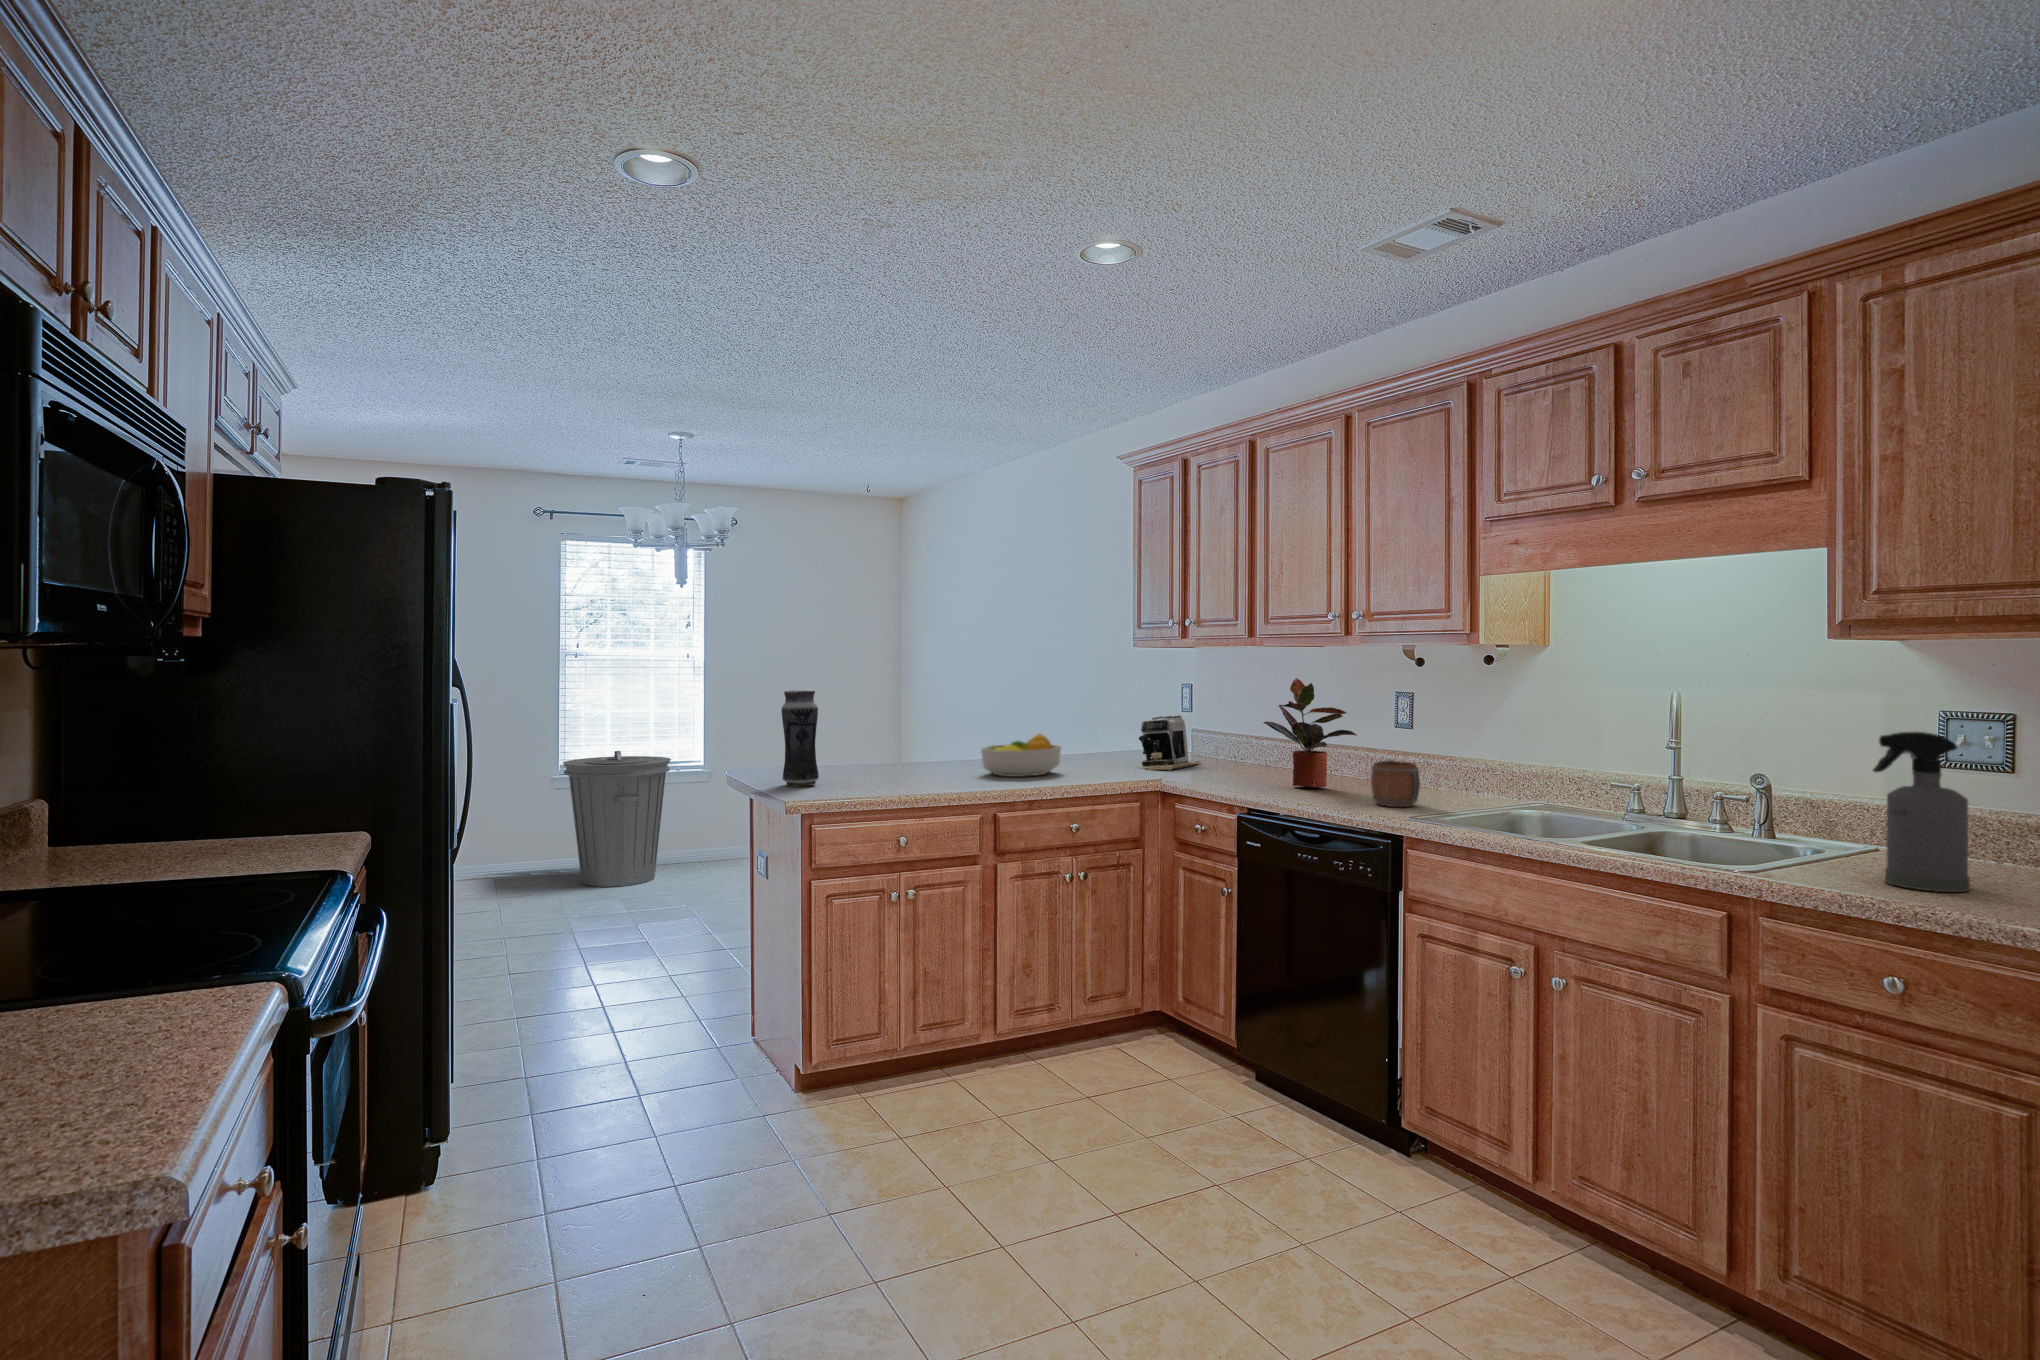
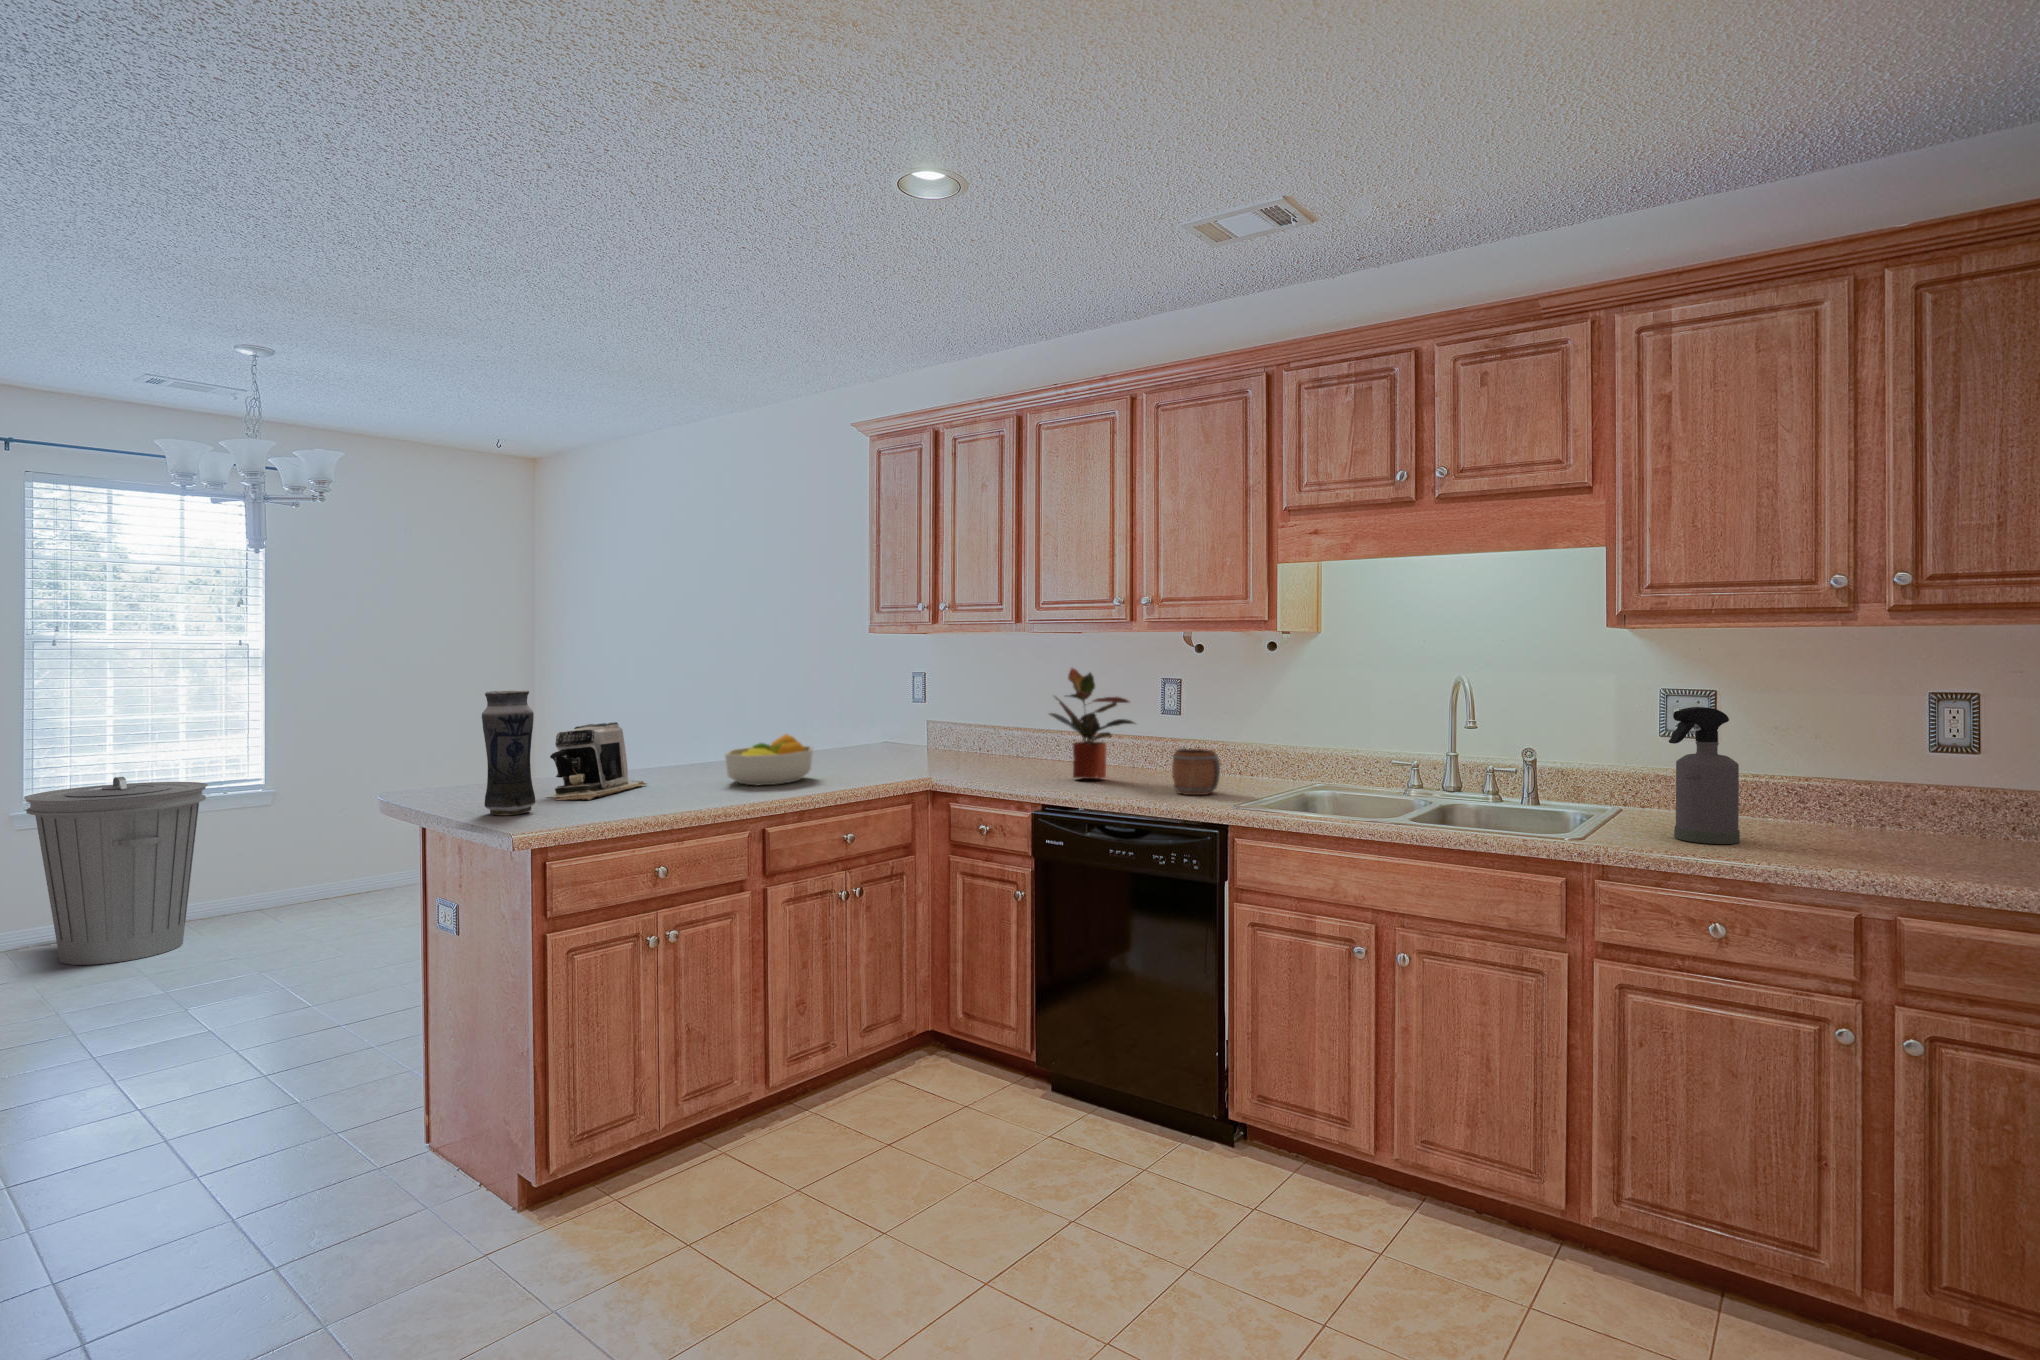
coffee maker: present [1139,716,1201,771] -> present [549,722,647,800]

